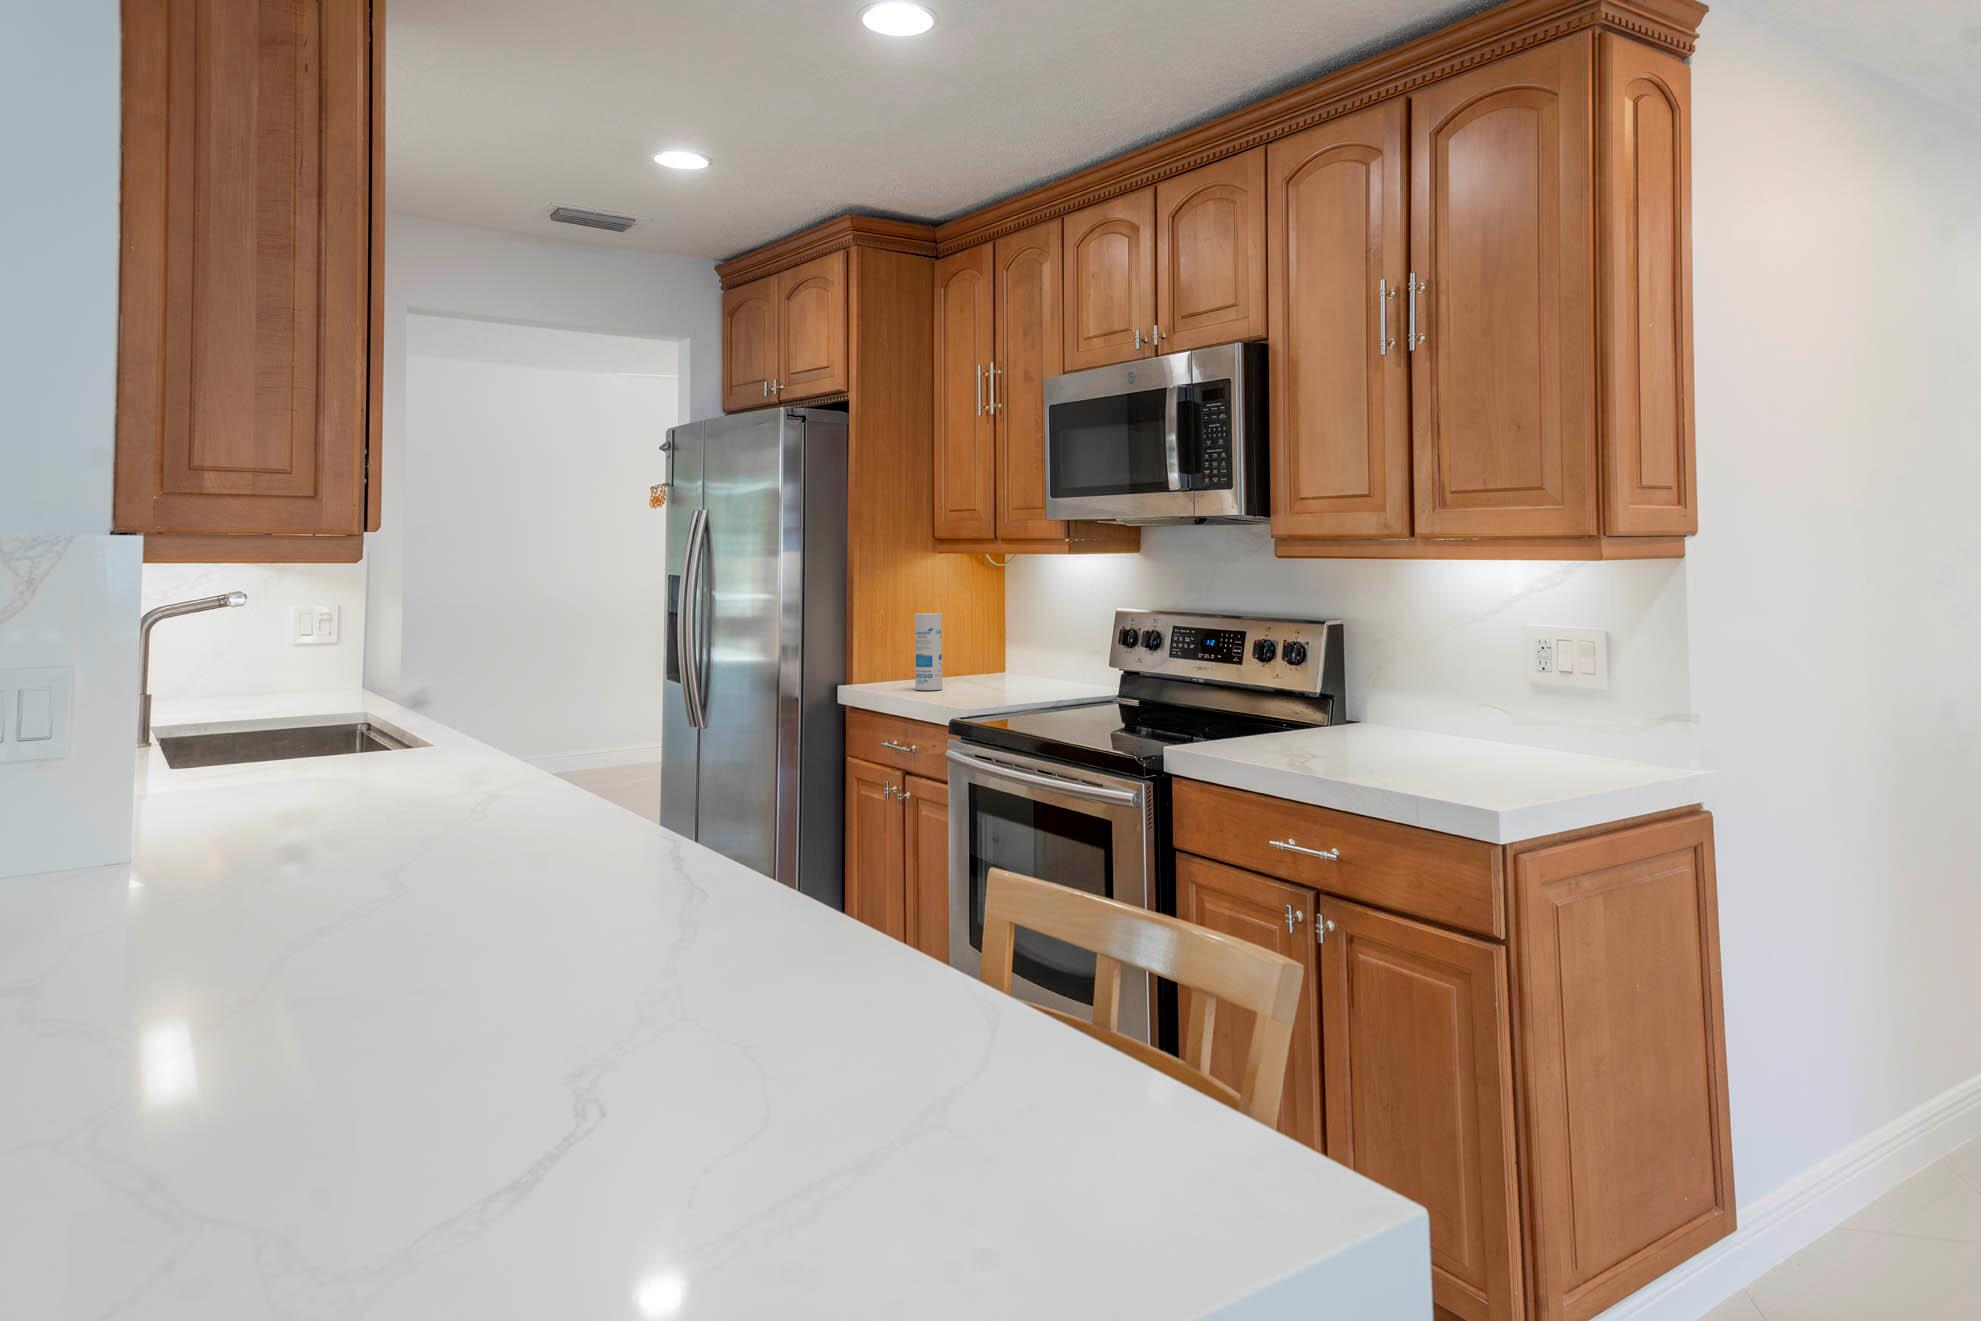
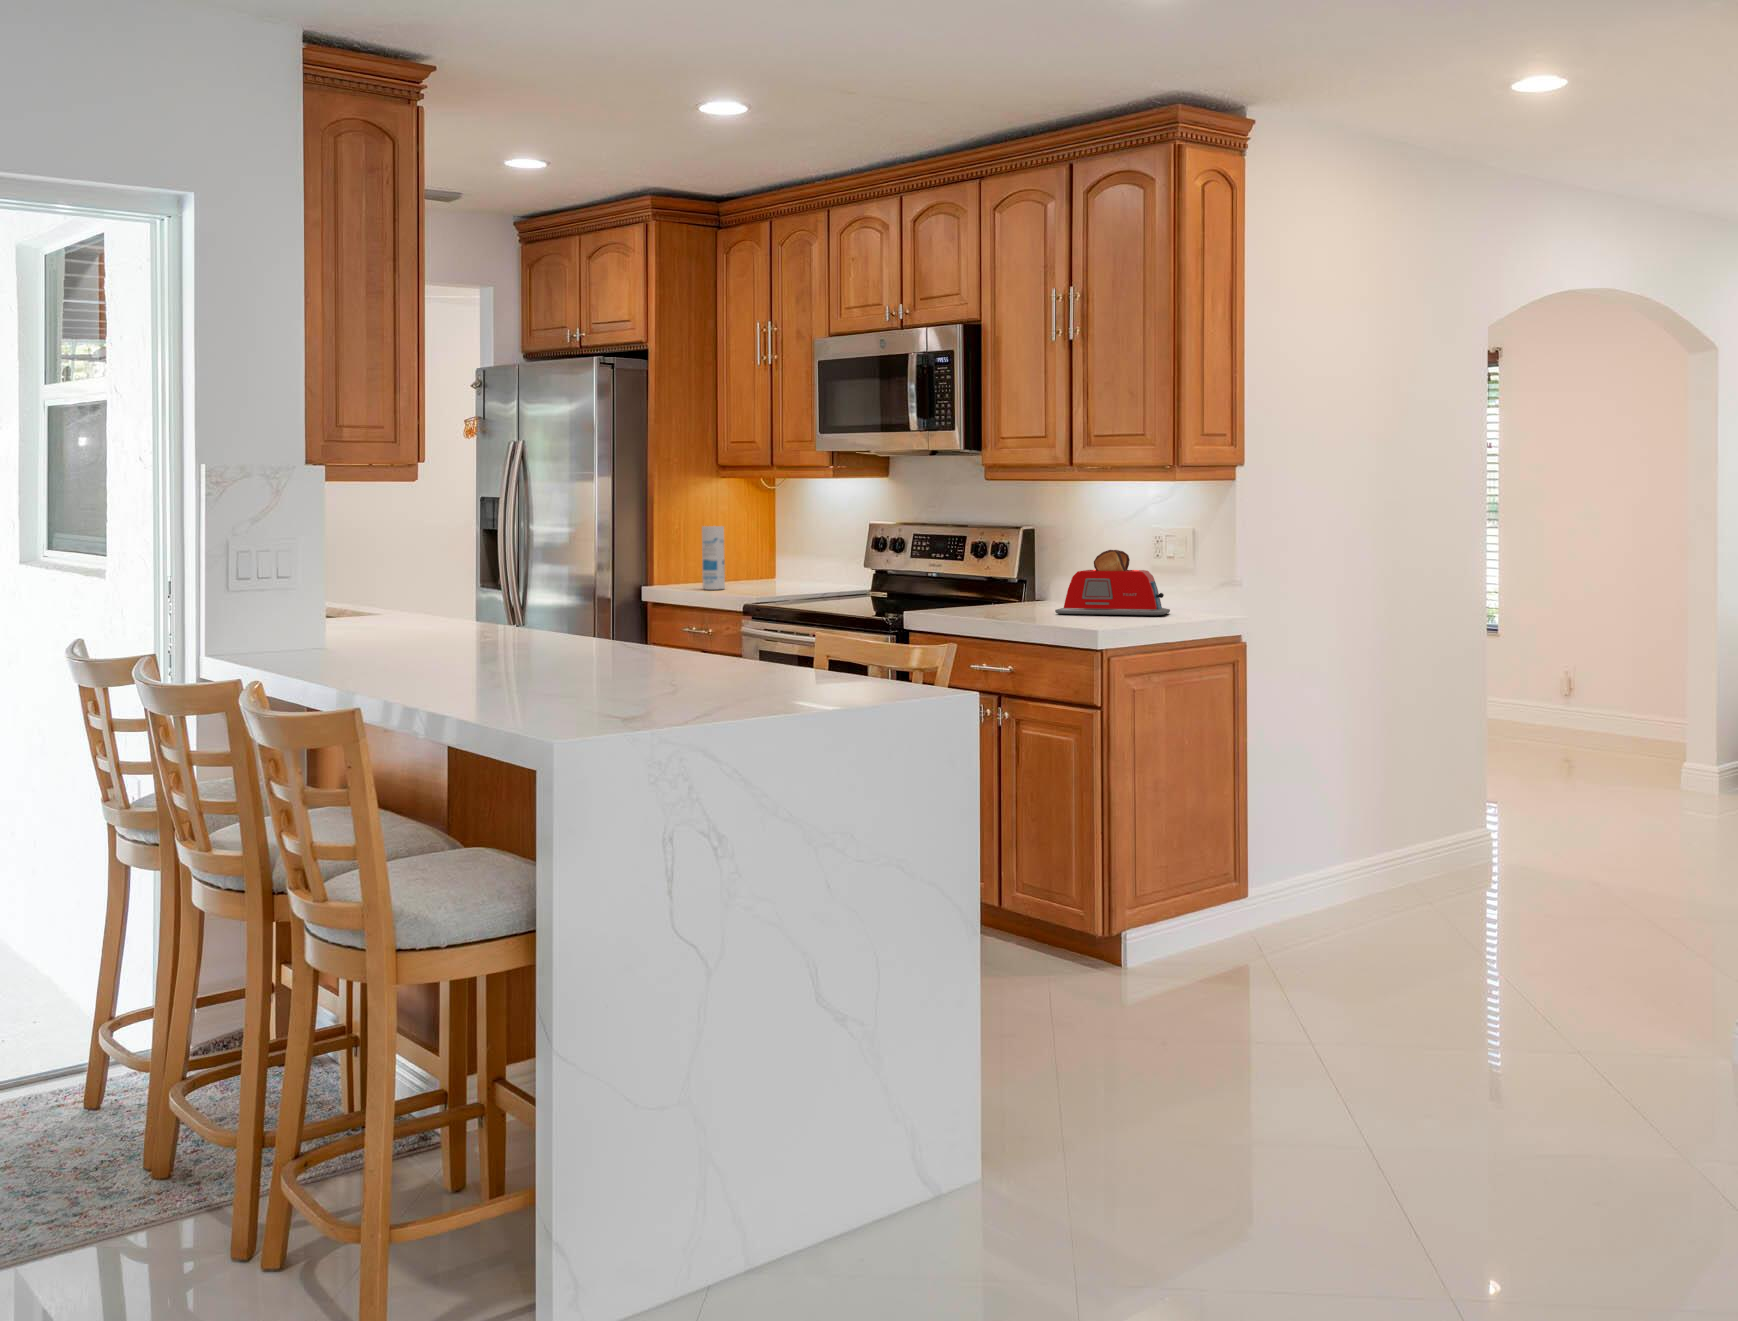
toaster: none [1384,660,1560,761] -> present [1055,550,1170,615]

